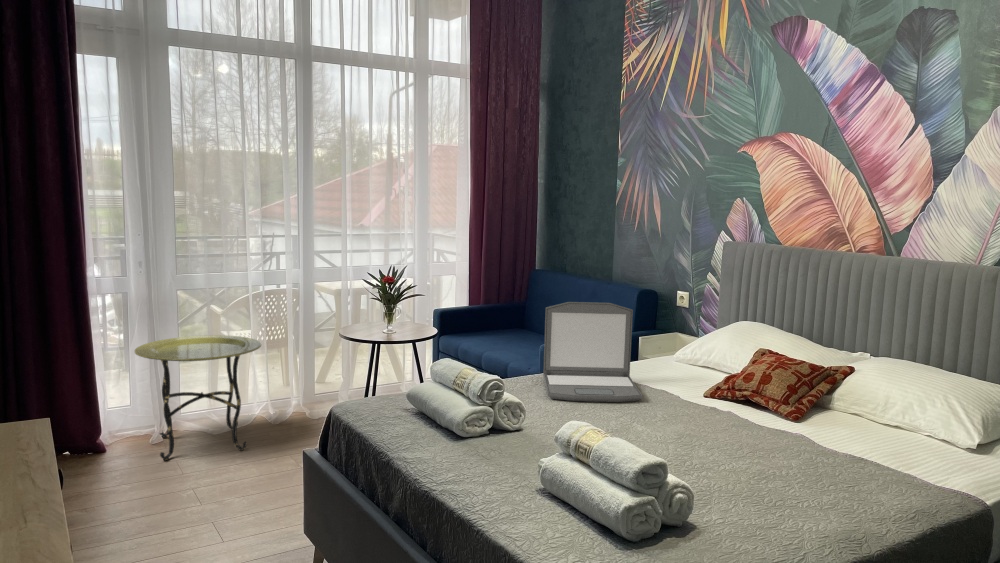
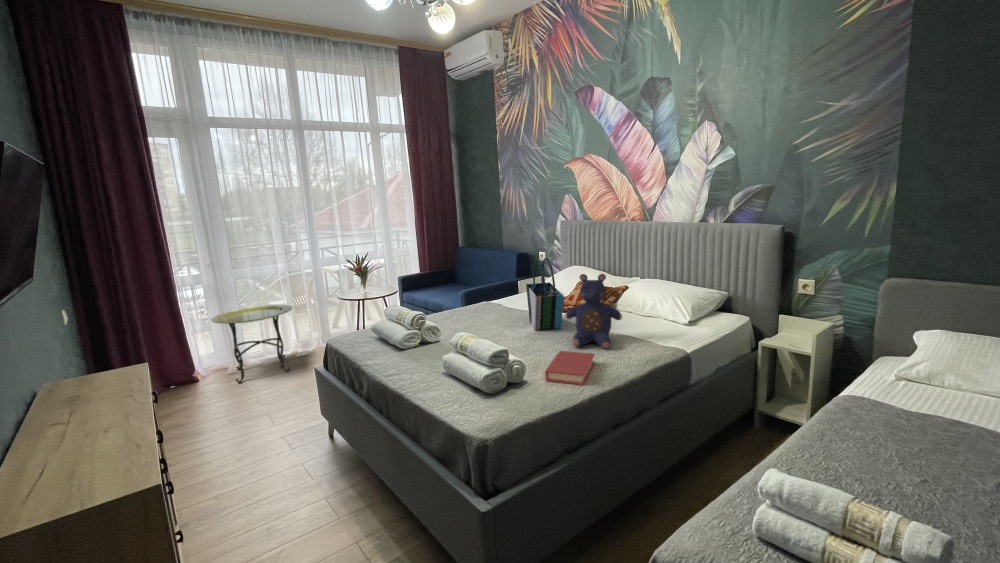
laptop: present [543,302,643,402] -> none [454,263,512,321]
tote bag: none [673,304,749,431] -> present [526,258,564,330]
teddy bear: none [752,339,860,479] -> present [565,274,622,348]
book: none [731,474,816,544] -> present [545,351,595,385]

